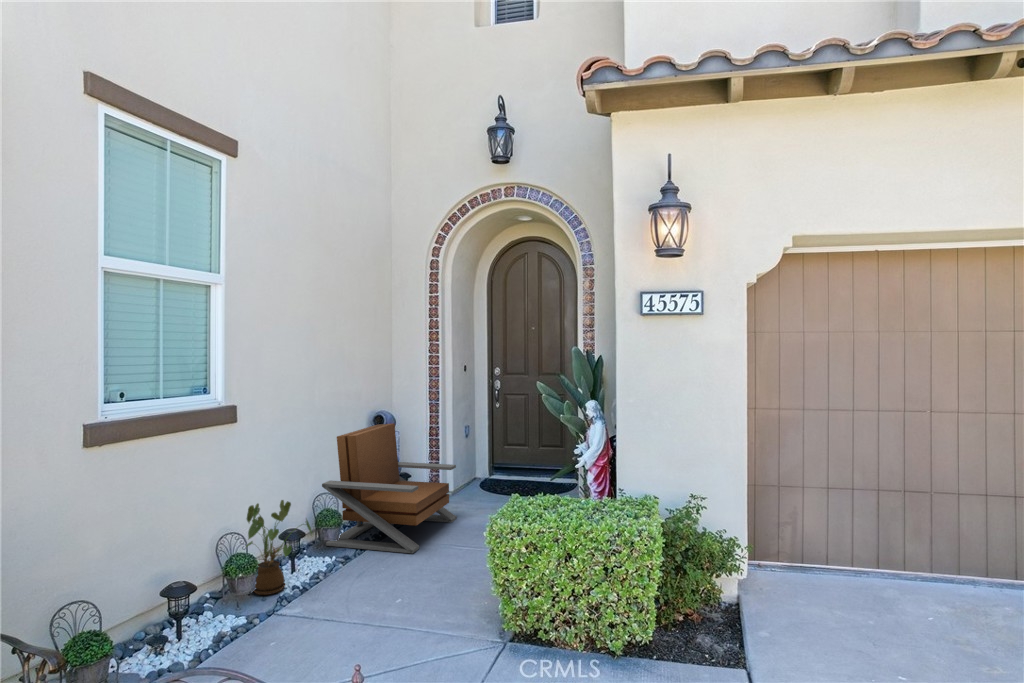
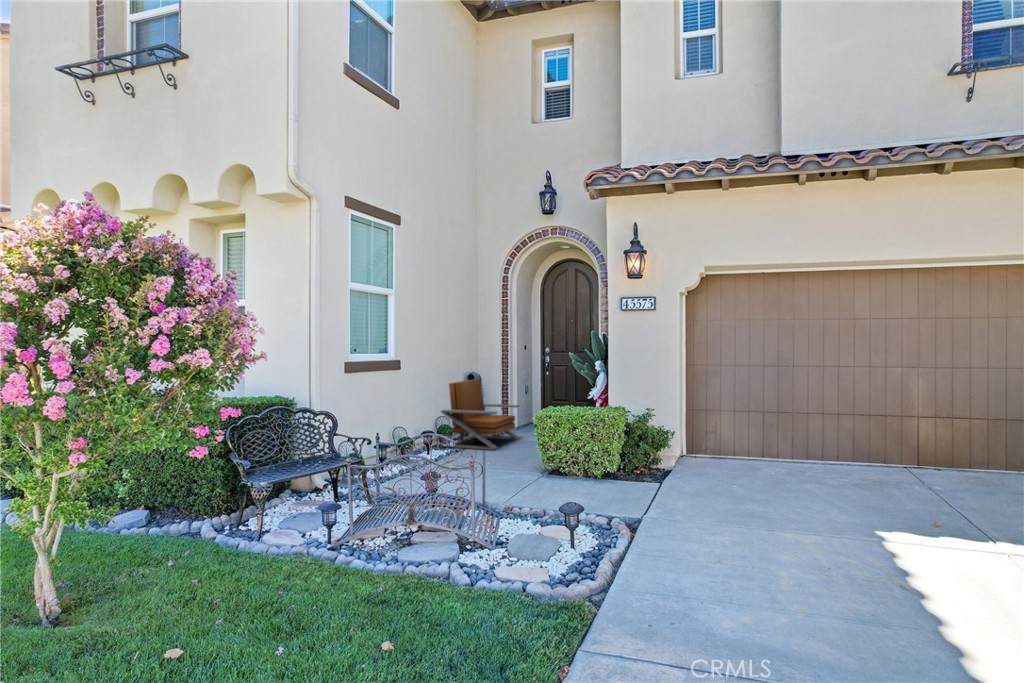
house plant: present [246,500,312,595] -> none [405,413,442,461]

